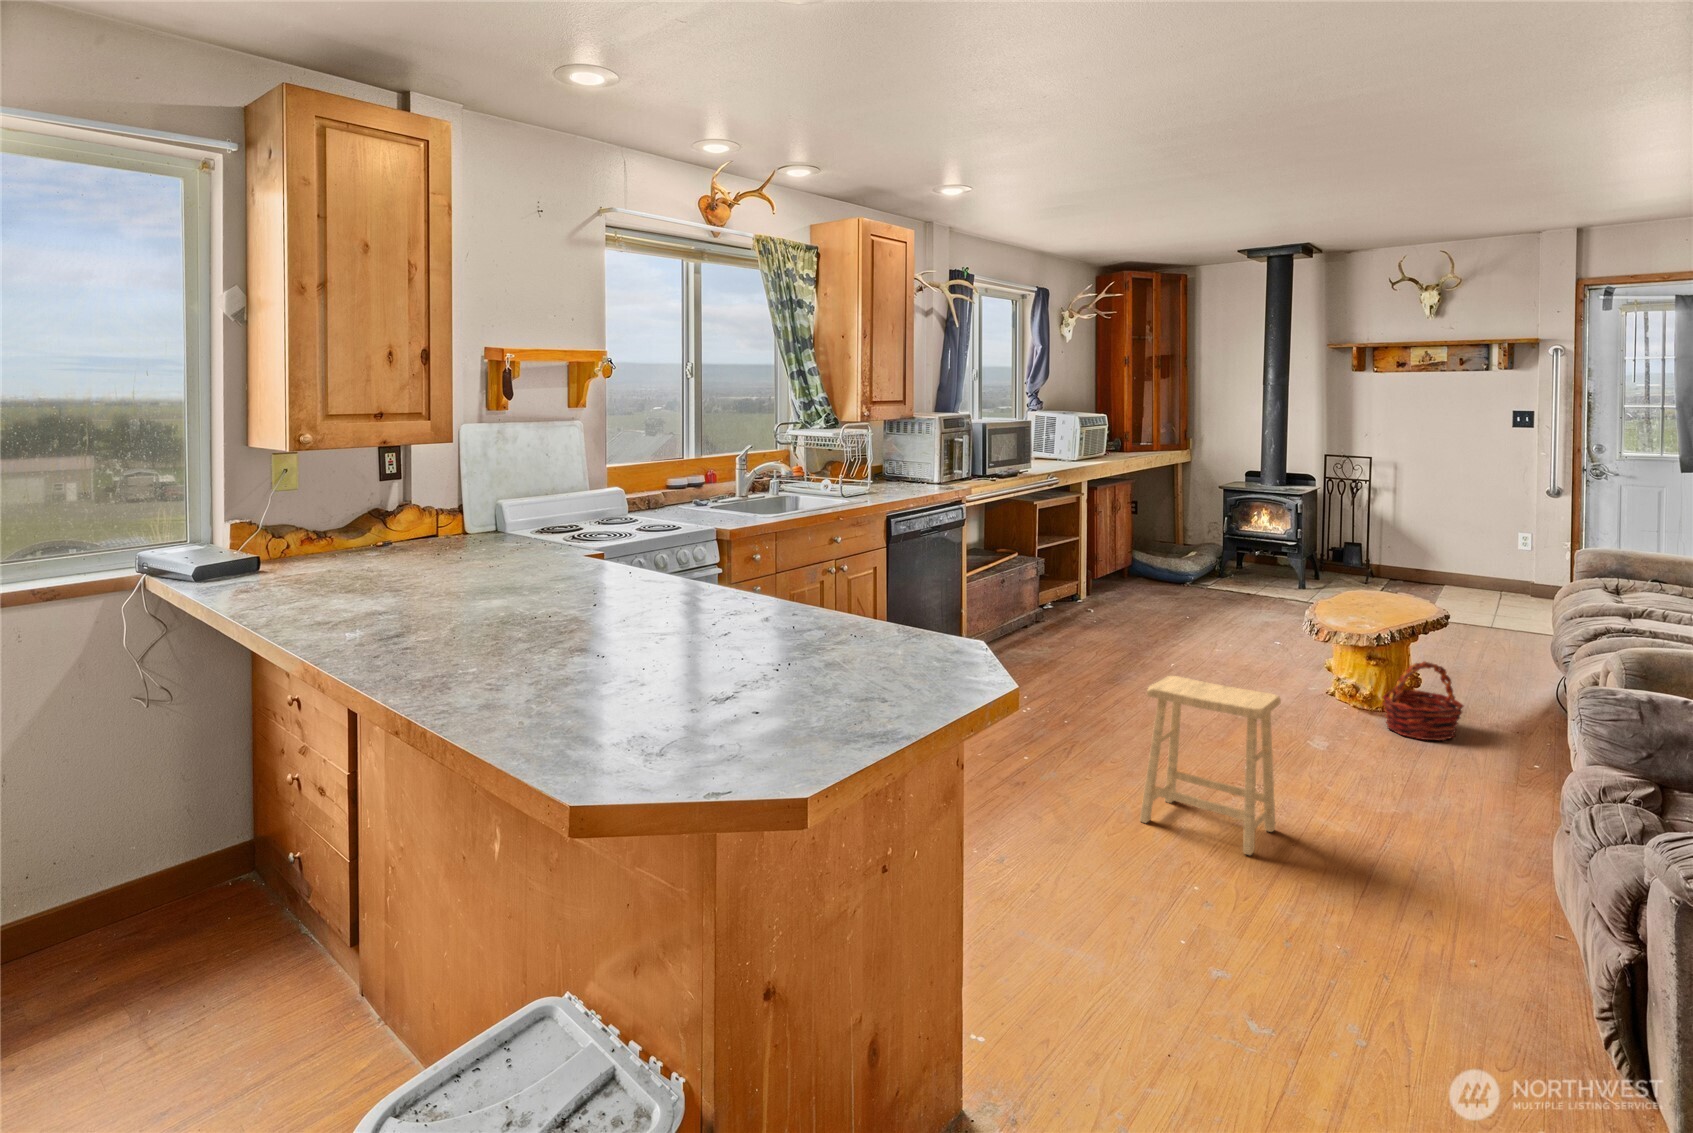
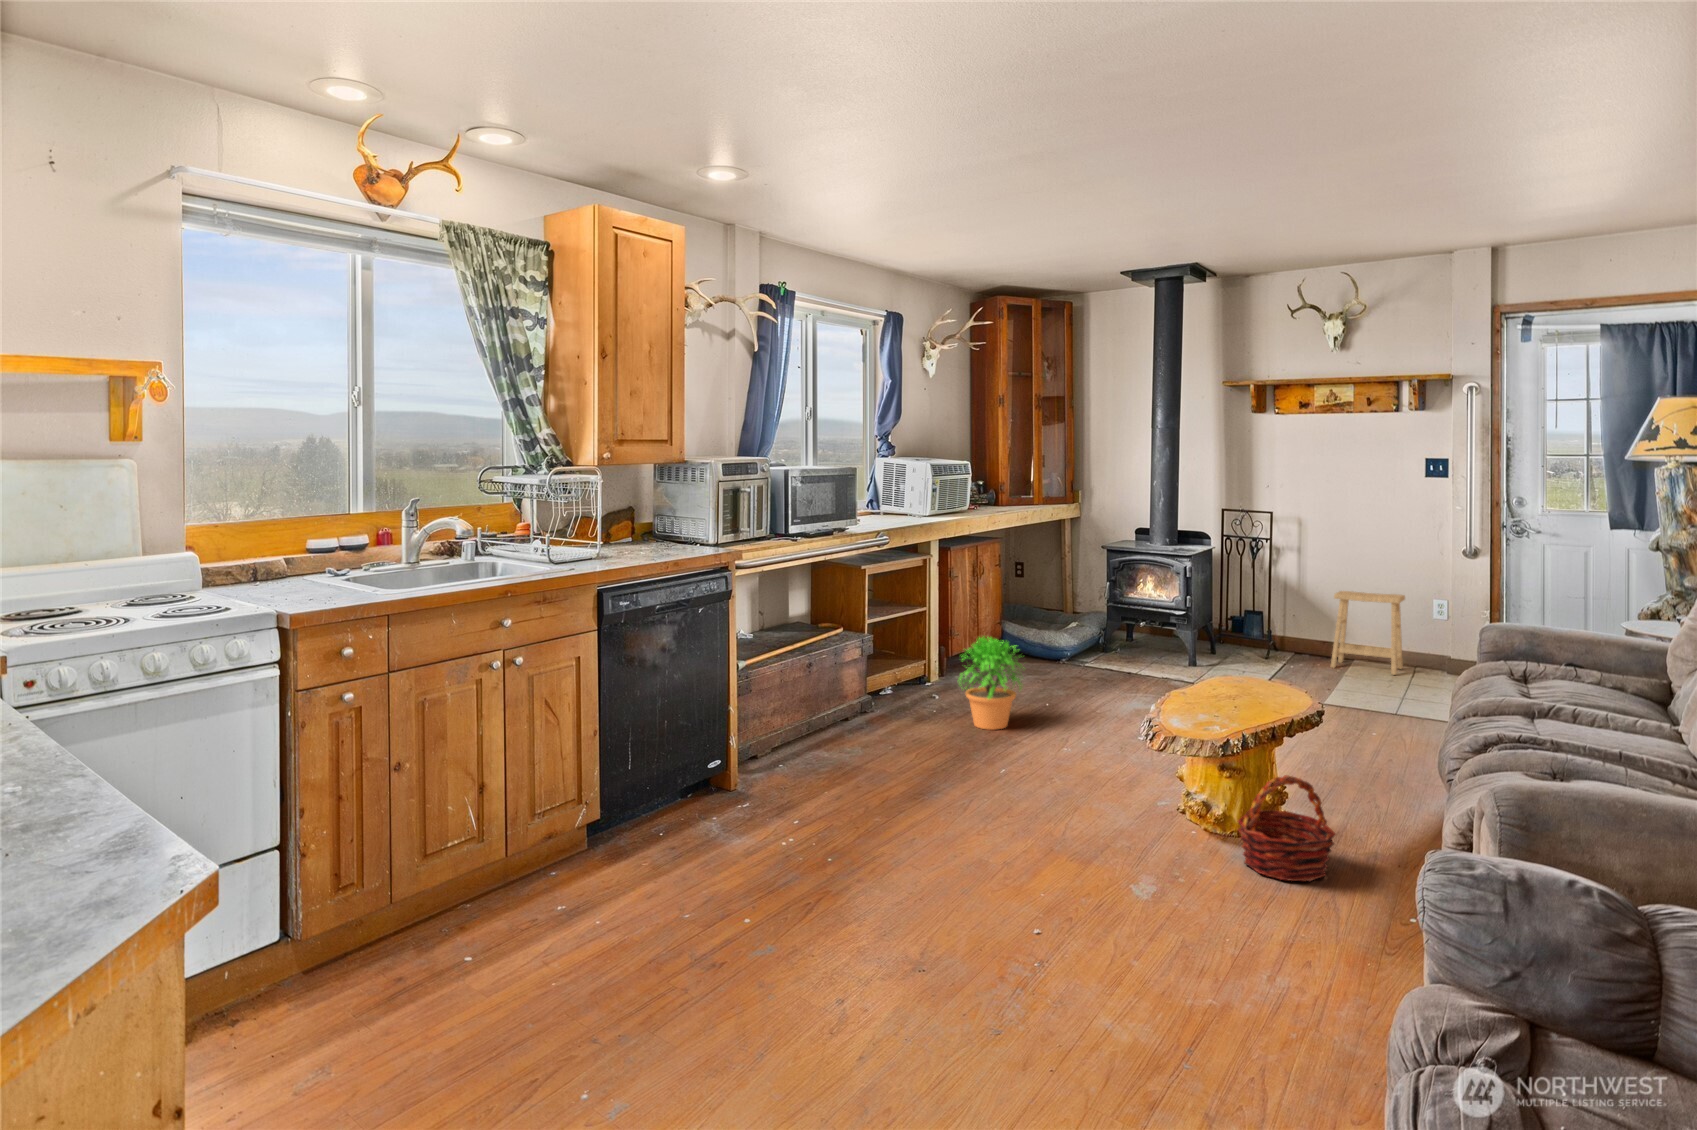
potted plant: none [1117,559,1180,636] -> present [959,636,1022,730]
footstool: present [1140,676,1281,855] -> present [1331,591,1405,675]

